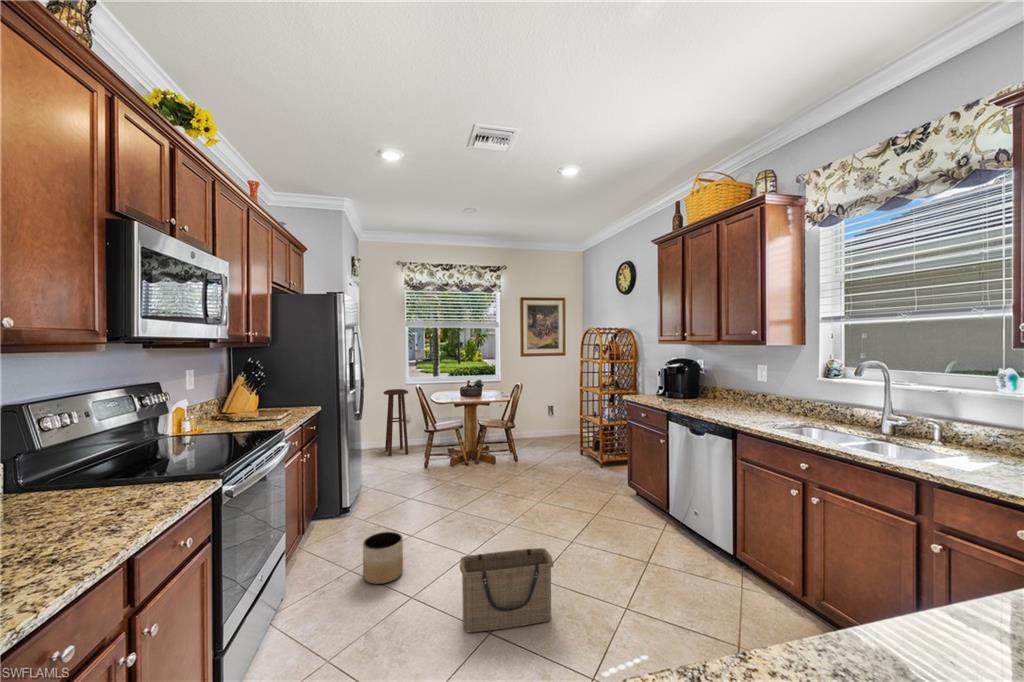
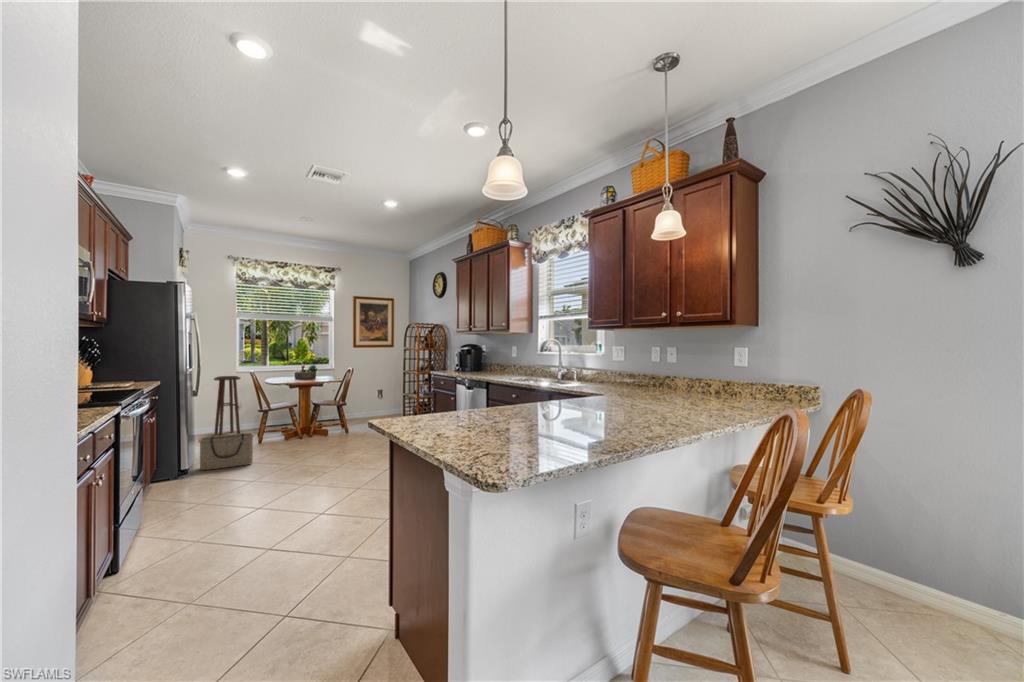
planter: present [363,532,403,584] -> none [214,468,248,503]
basket: present [460,548,554,632] -> present [199,433,254,470]

